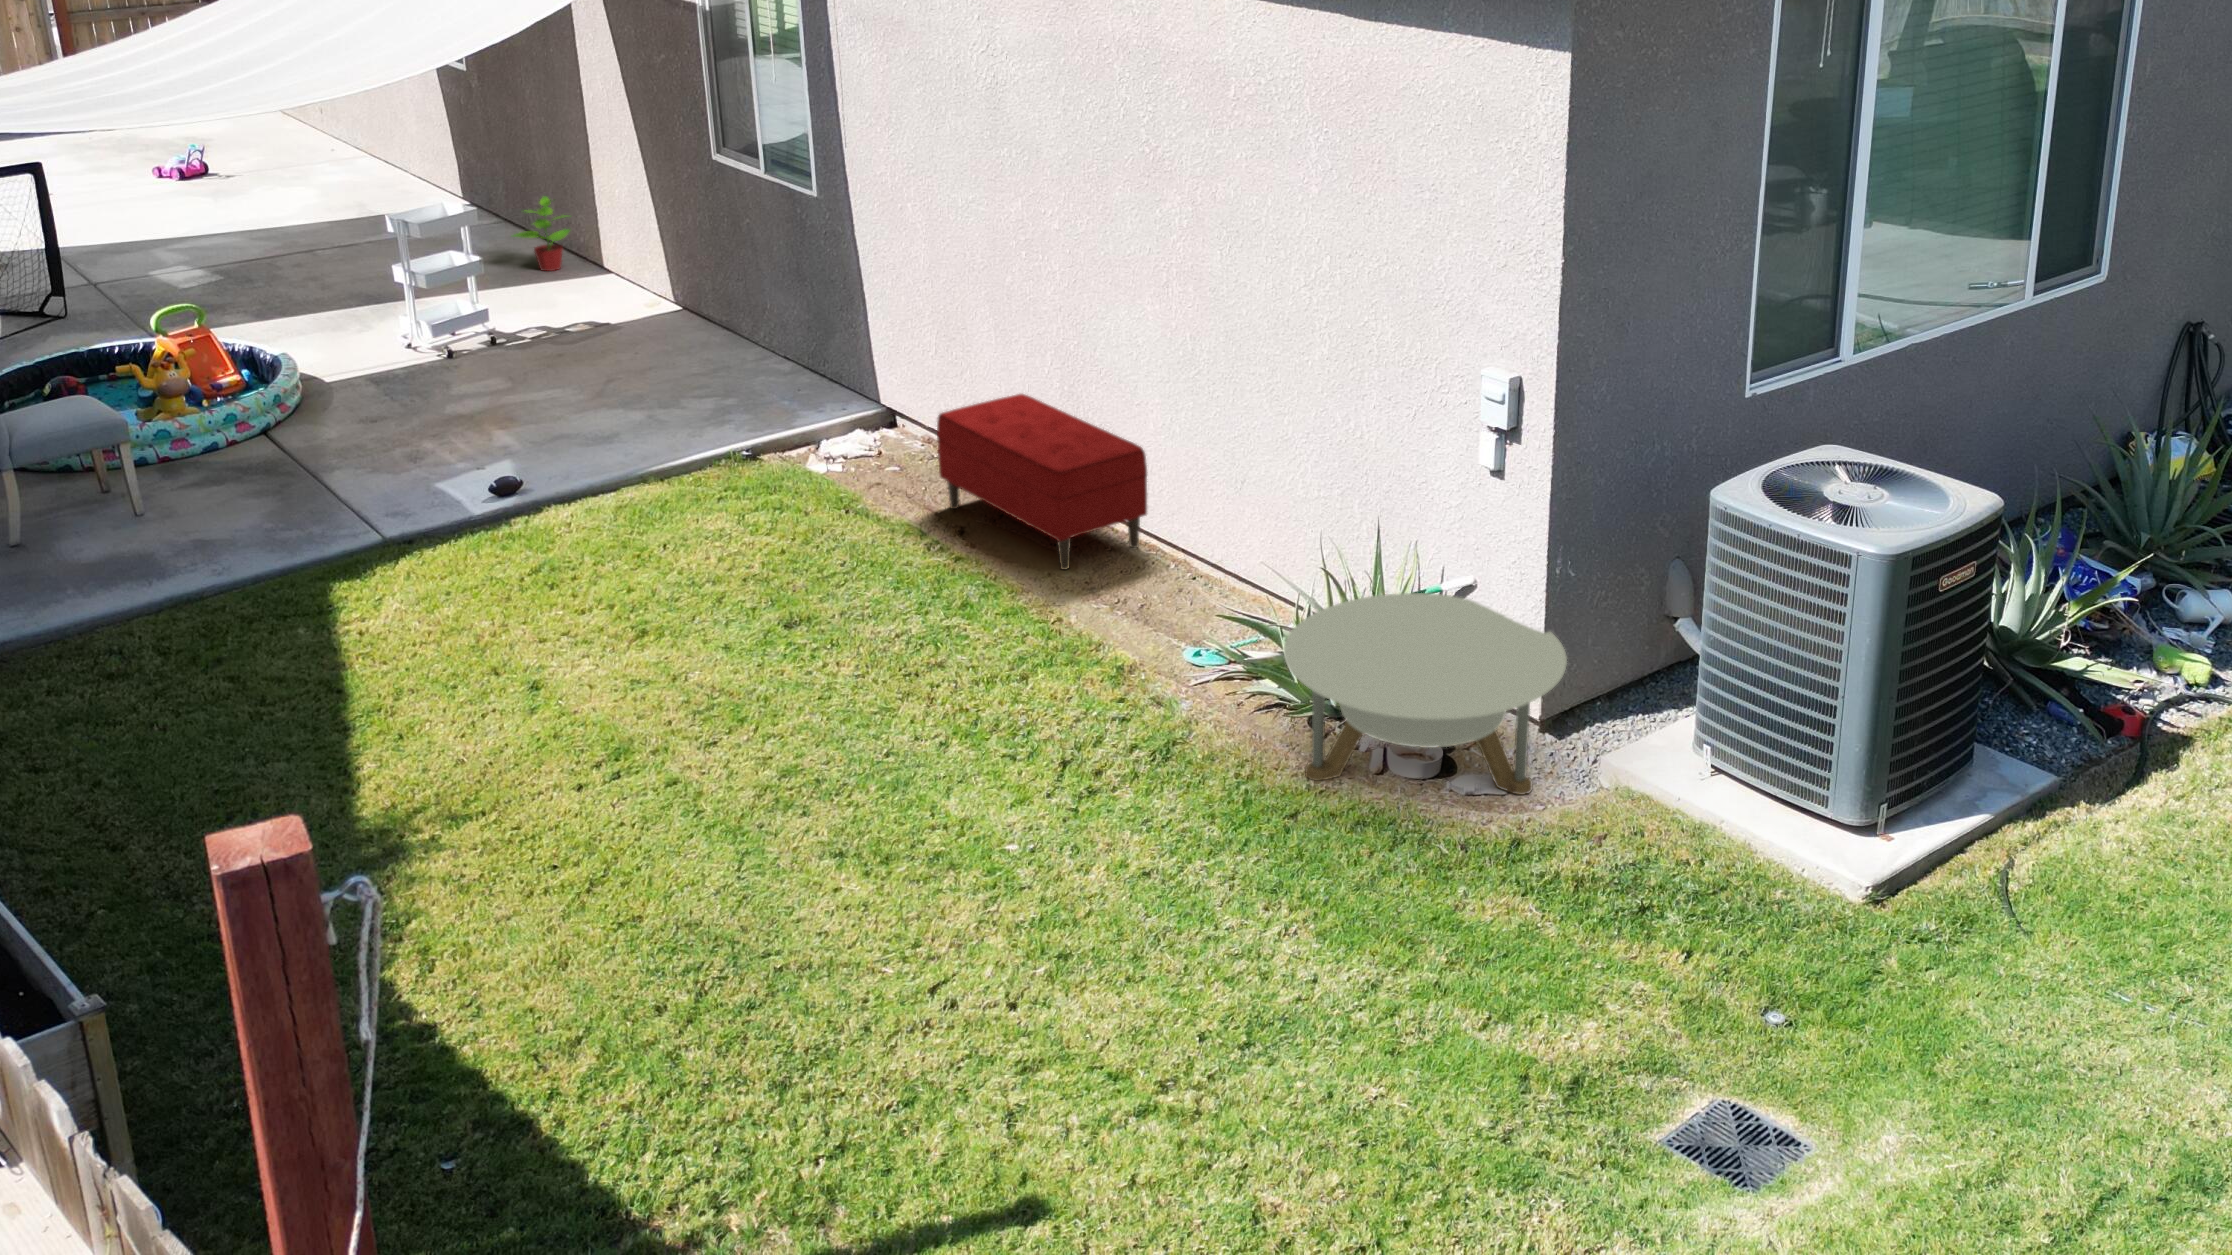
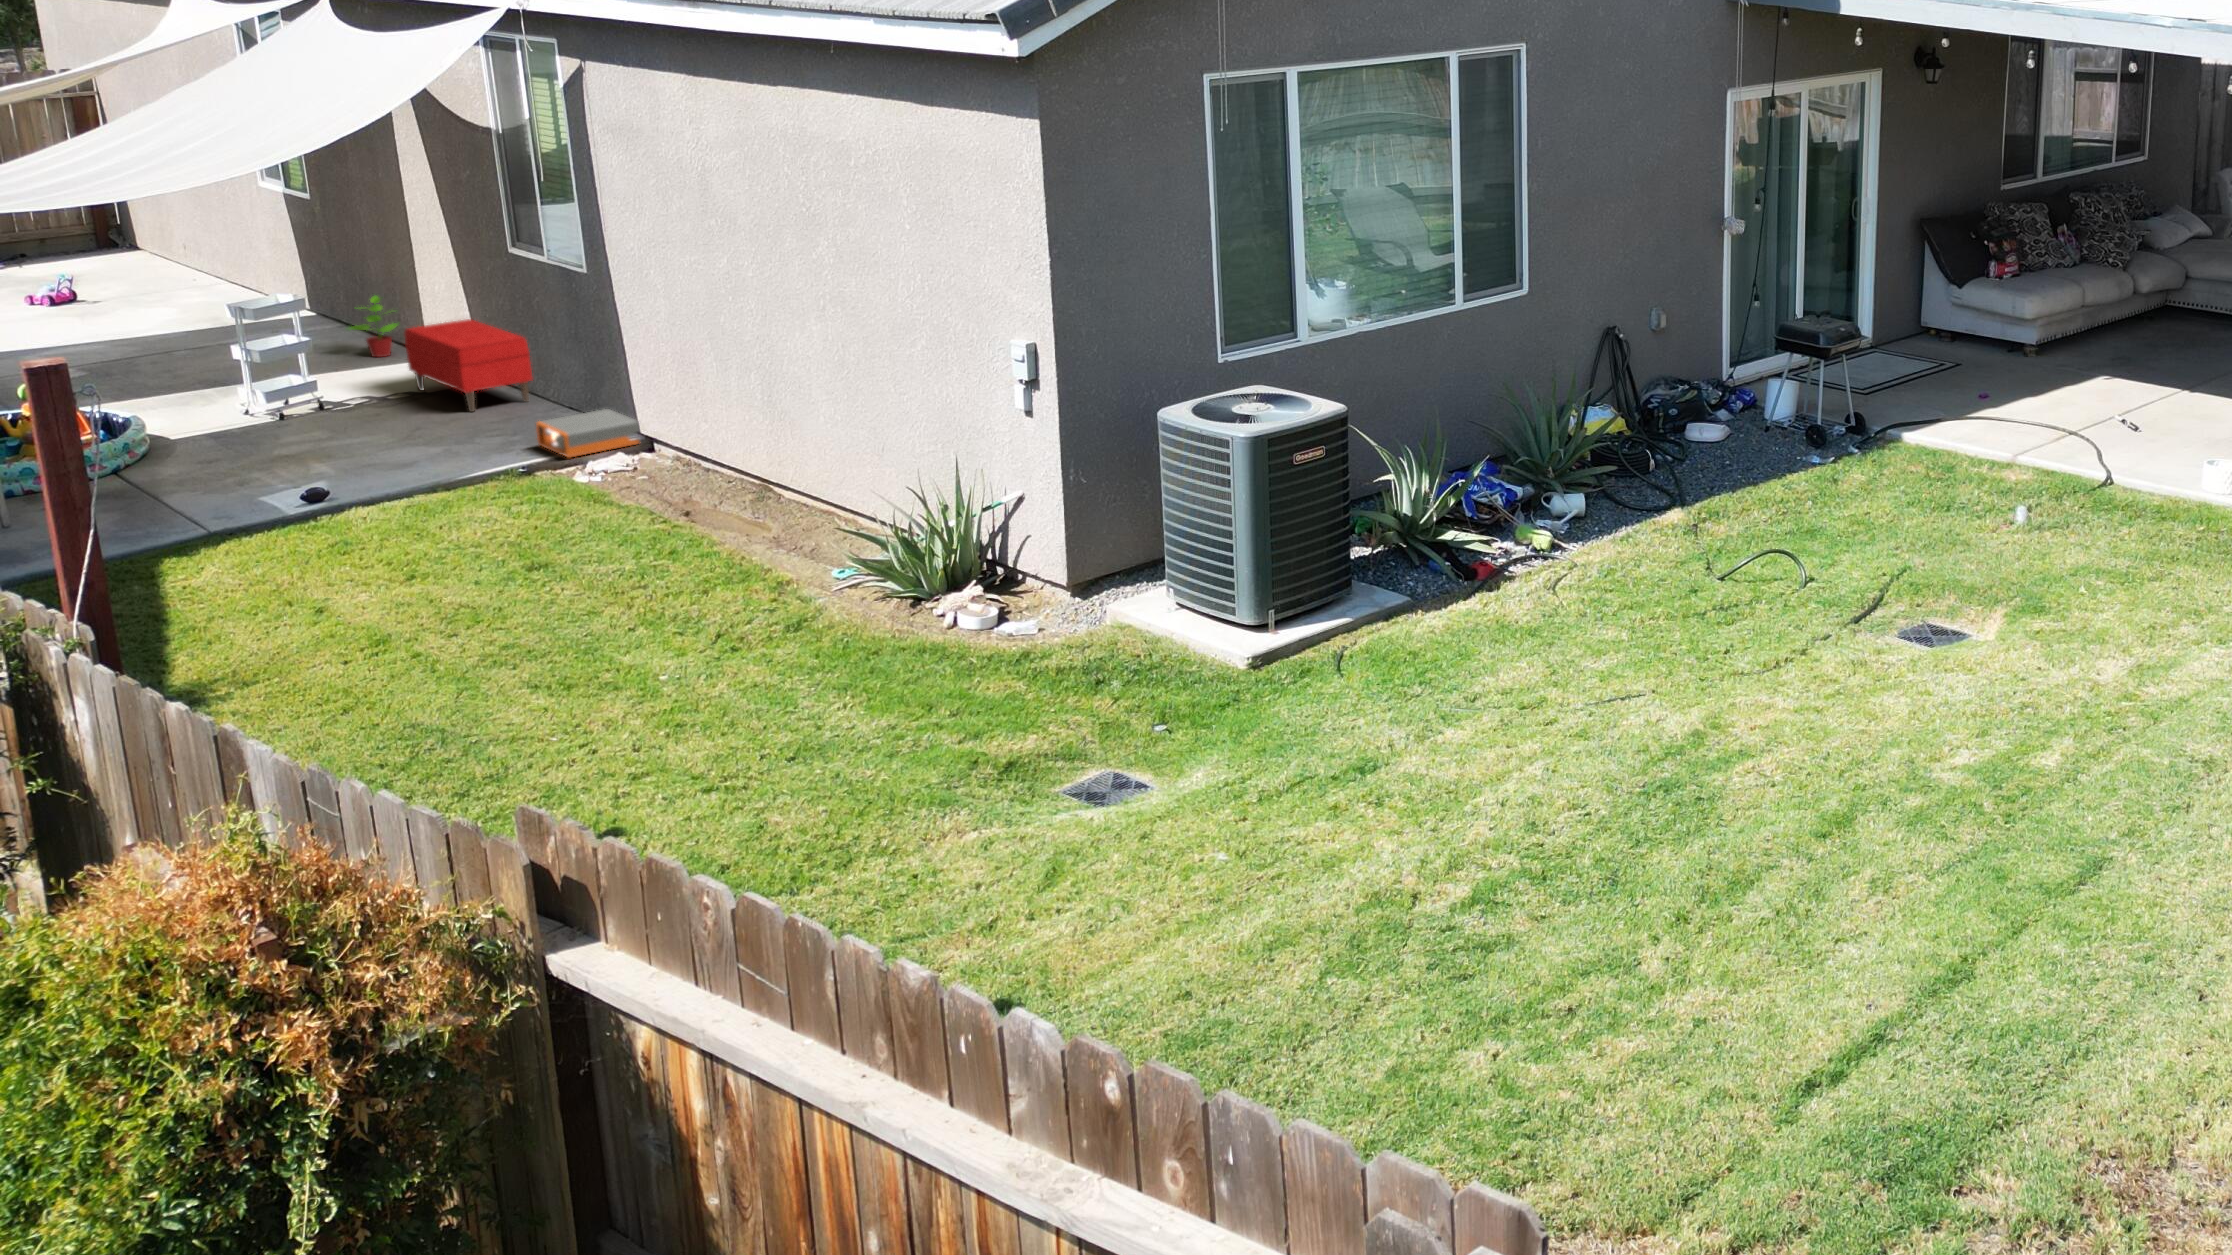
storage box: none [756,371,882,439] -> present [536,409,639,458]
bench: present [937,394,1147,570] -> present [405,319,532,412]
round table: present [1284,593,1567,795] -> none [872,507,1073,629]

